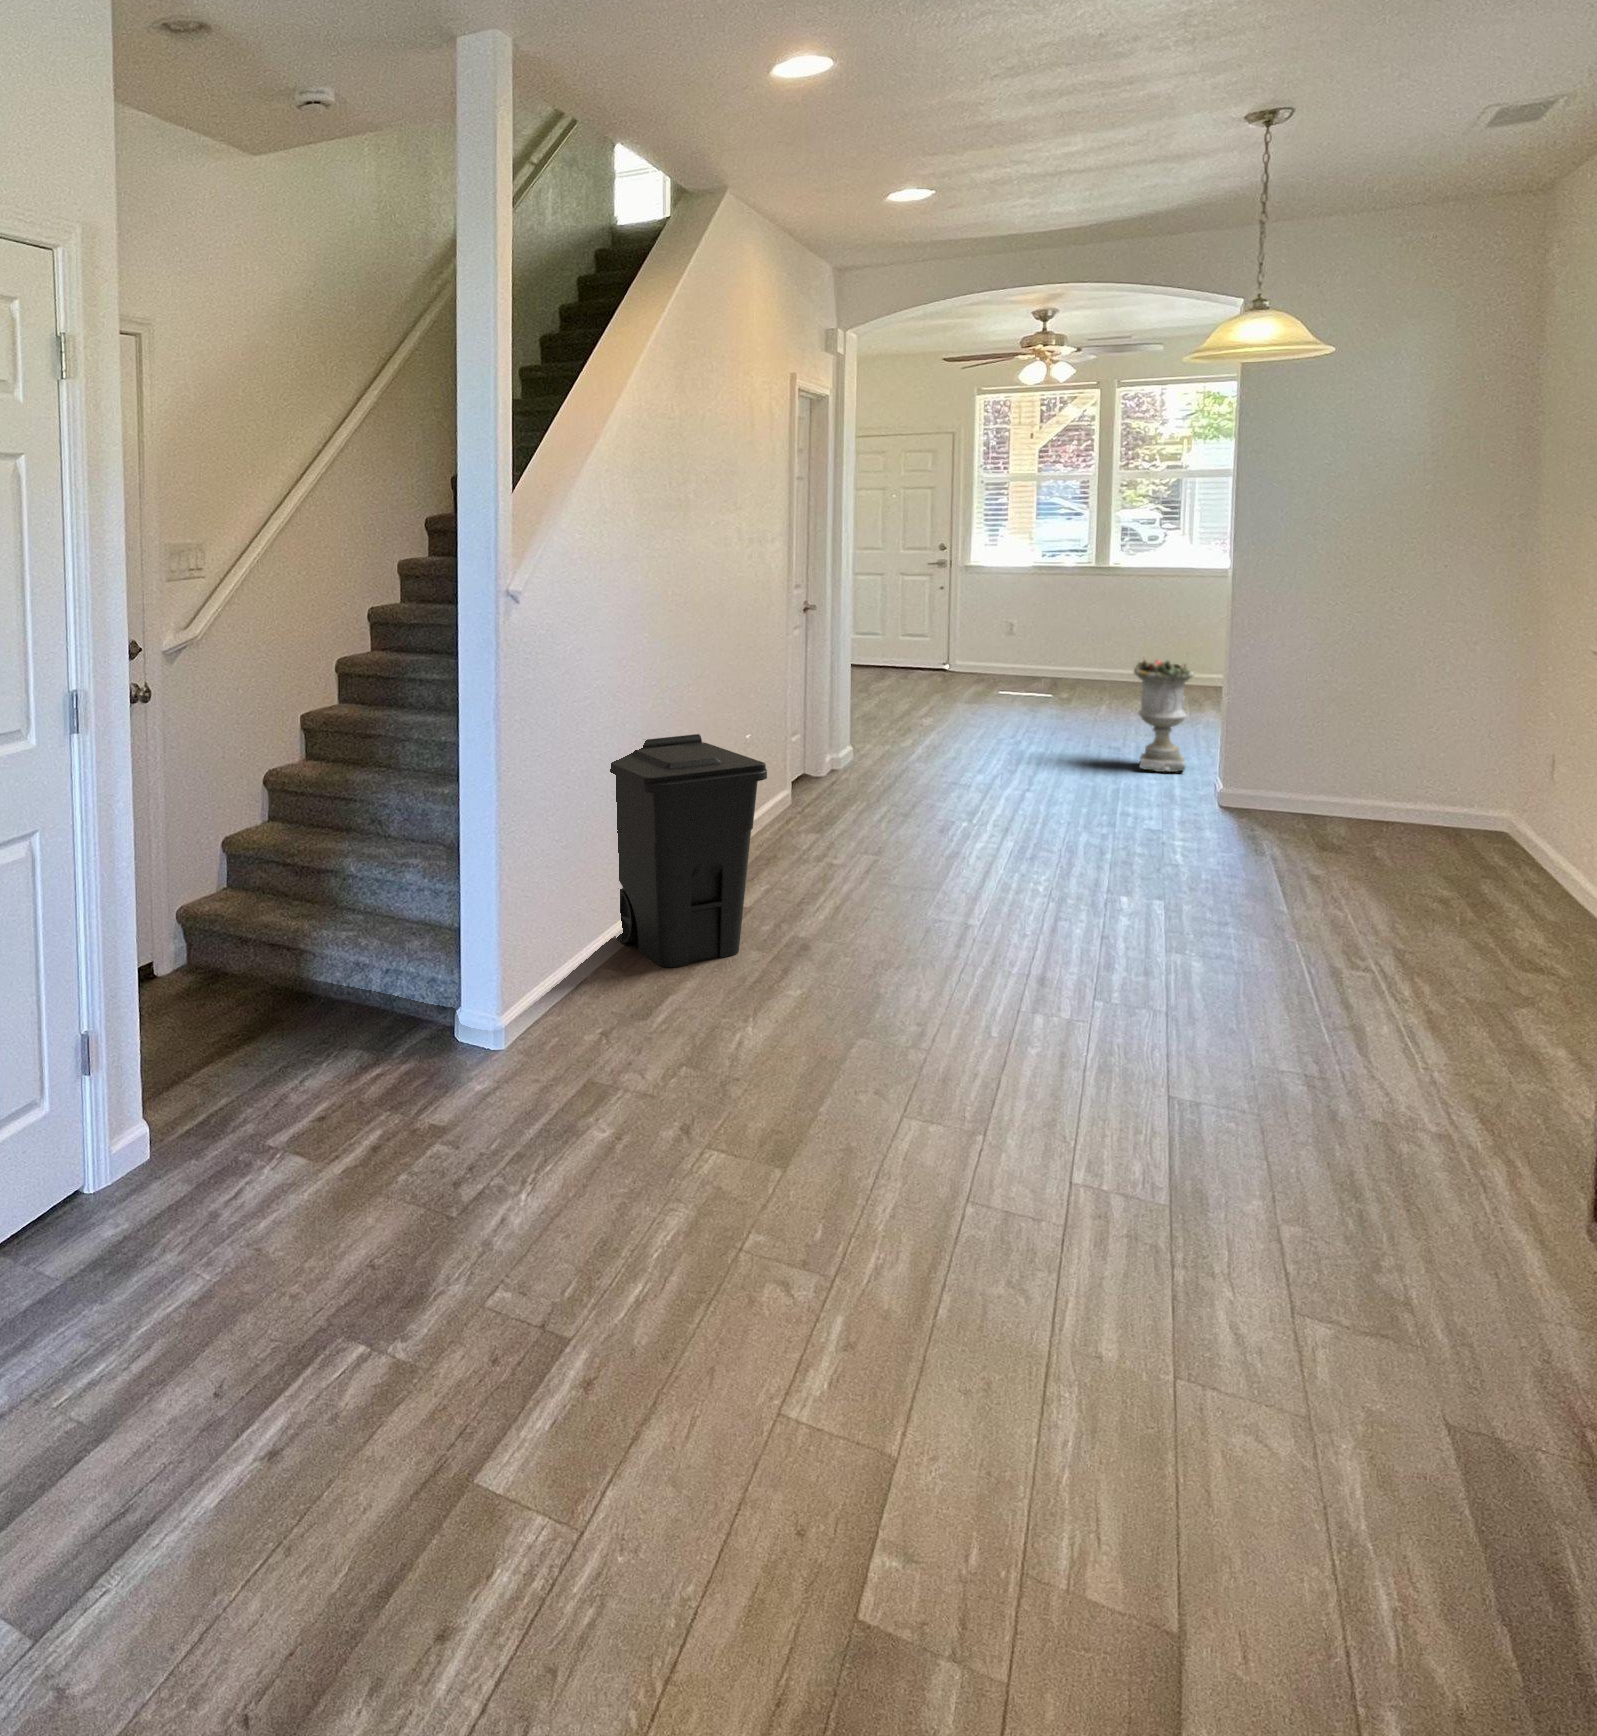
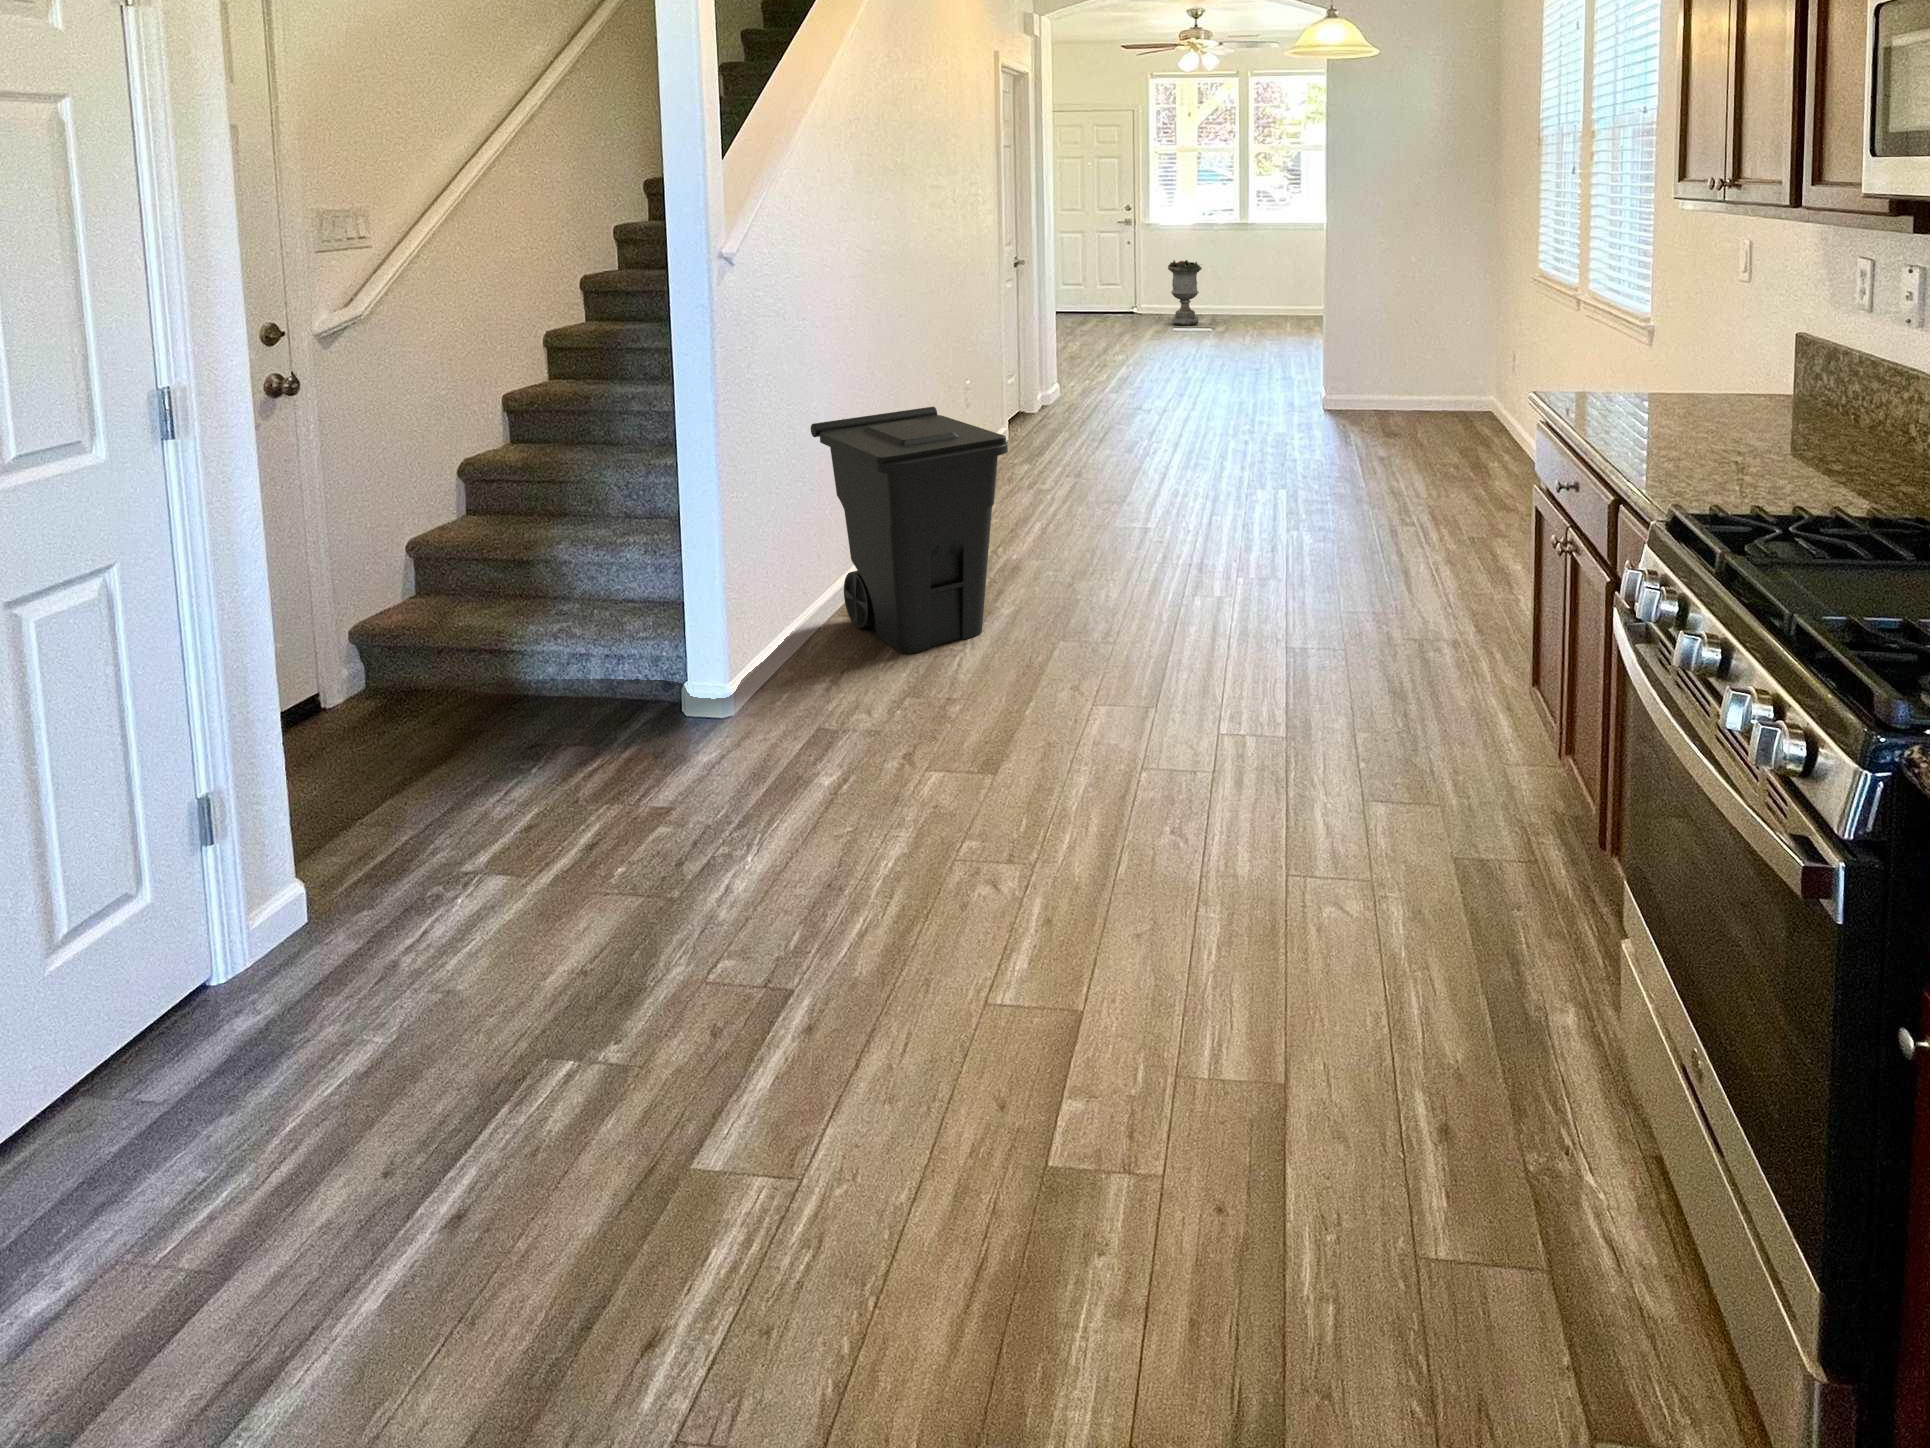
planter: present [1134,659,1194,772] -> present [1168,260,1202,325]

